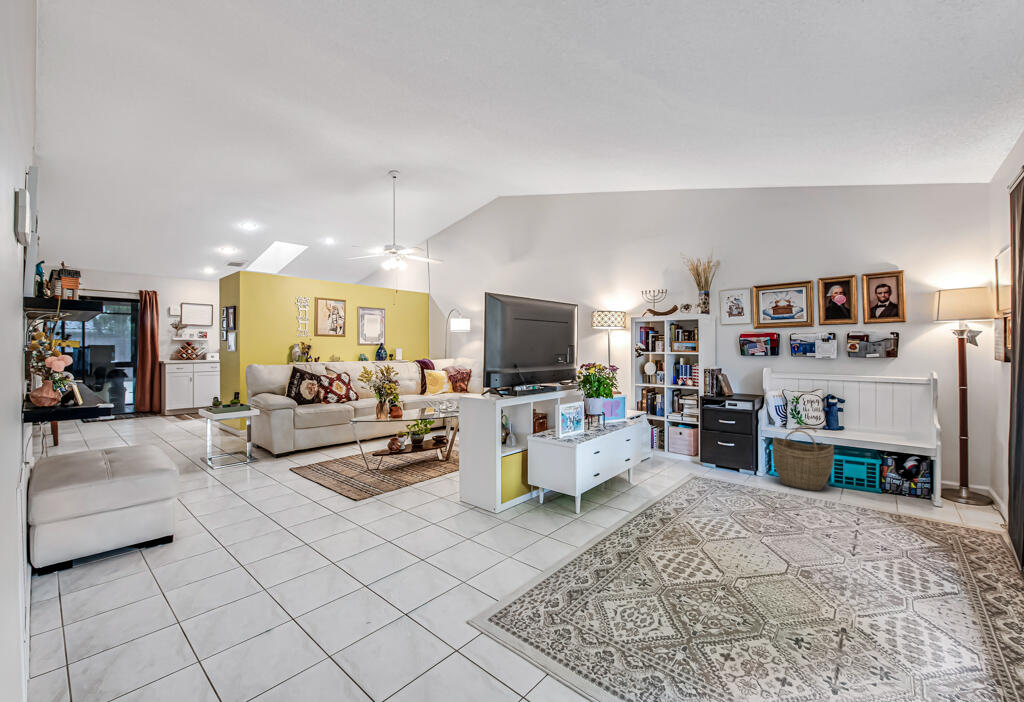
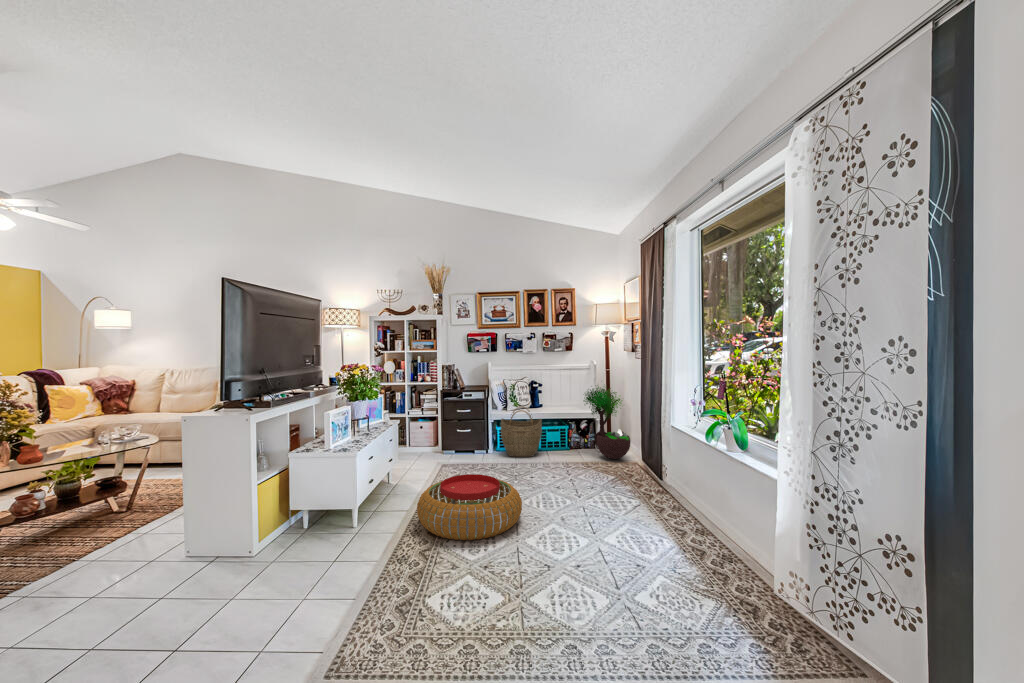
potted tree: none [905,404,996,523] -> present [584,386,630,459]
pouf: none [628,490,749,564] -> present [417,474,522,540]

